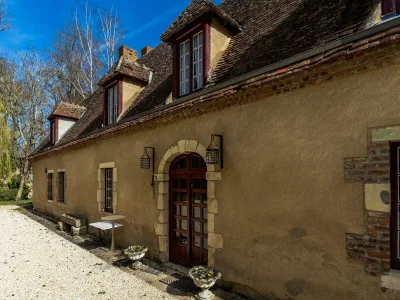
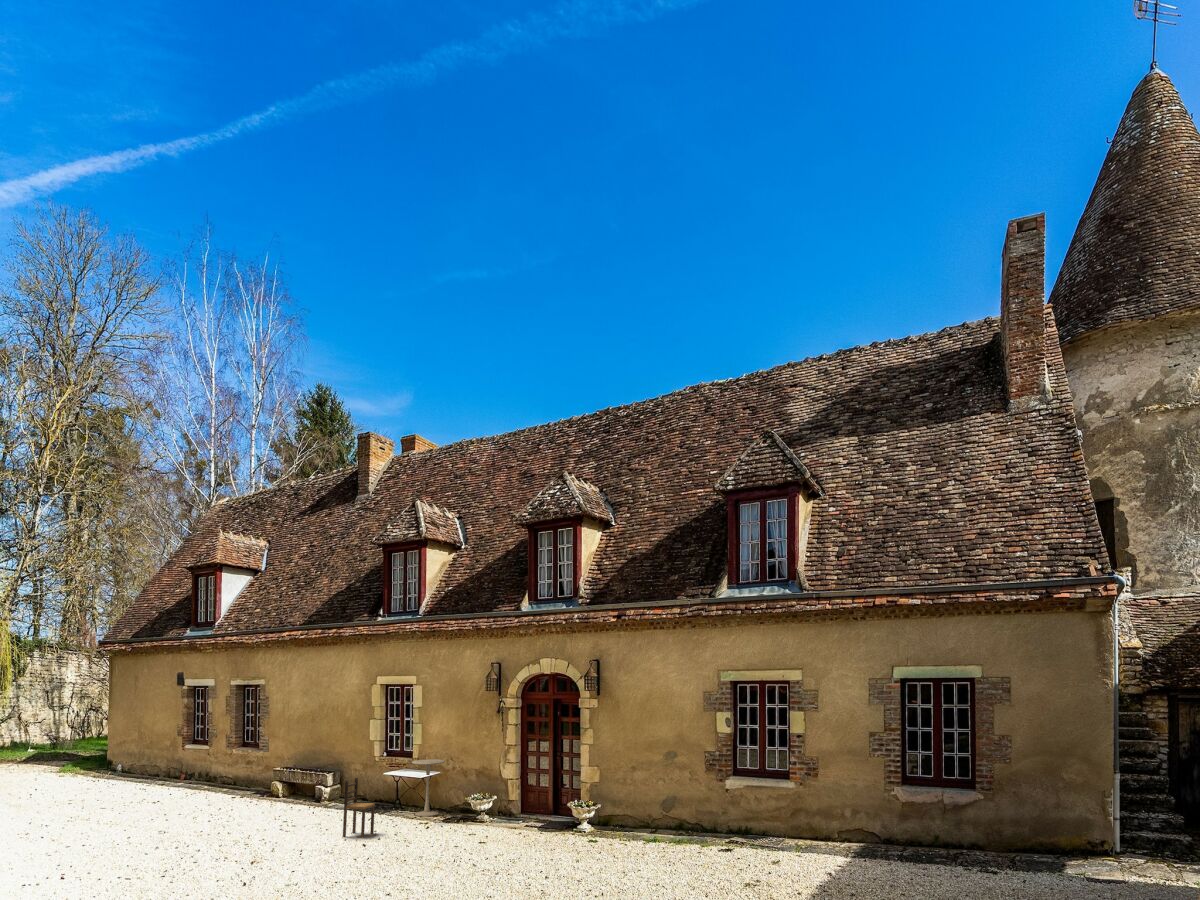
chair: none [15,232,43,284] -> present [343,778,375,838]

